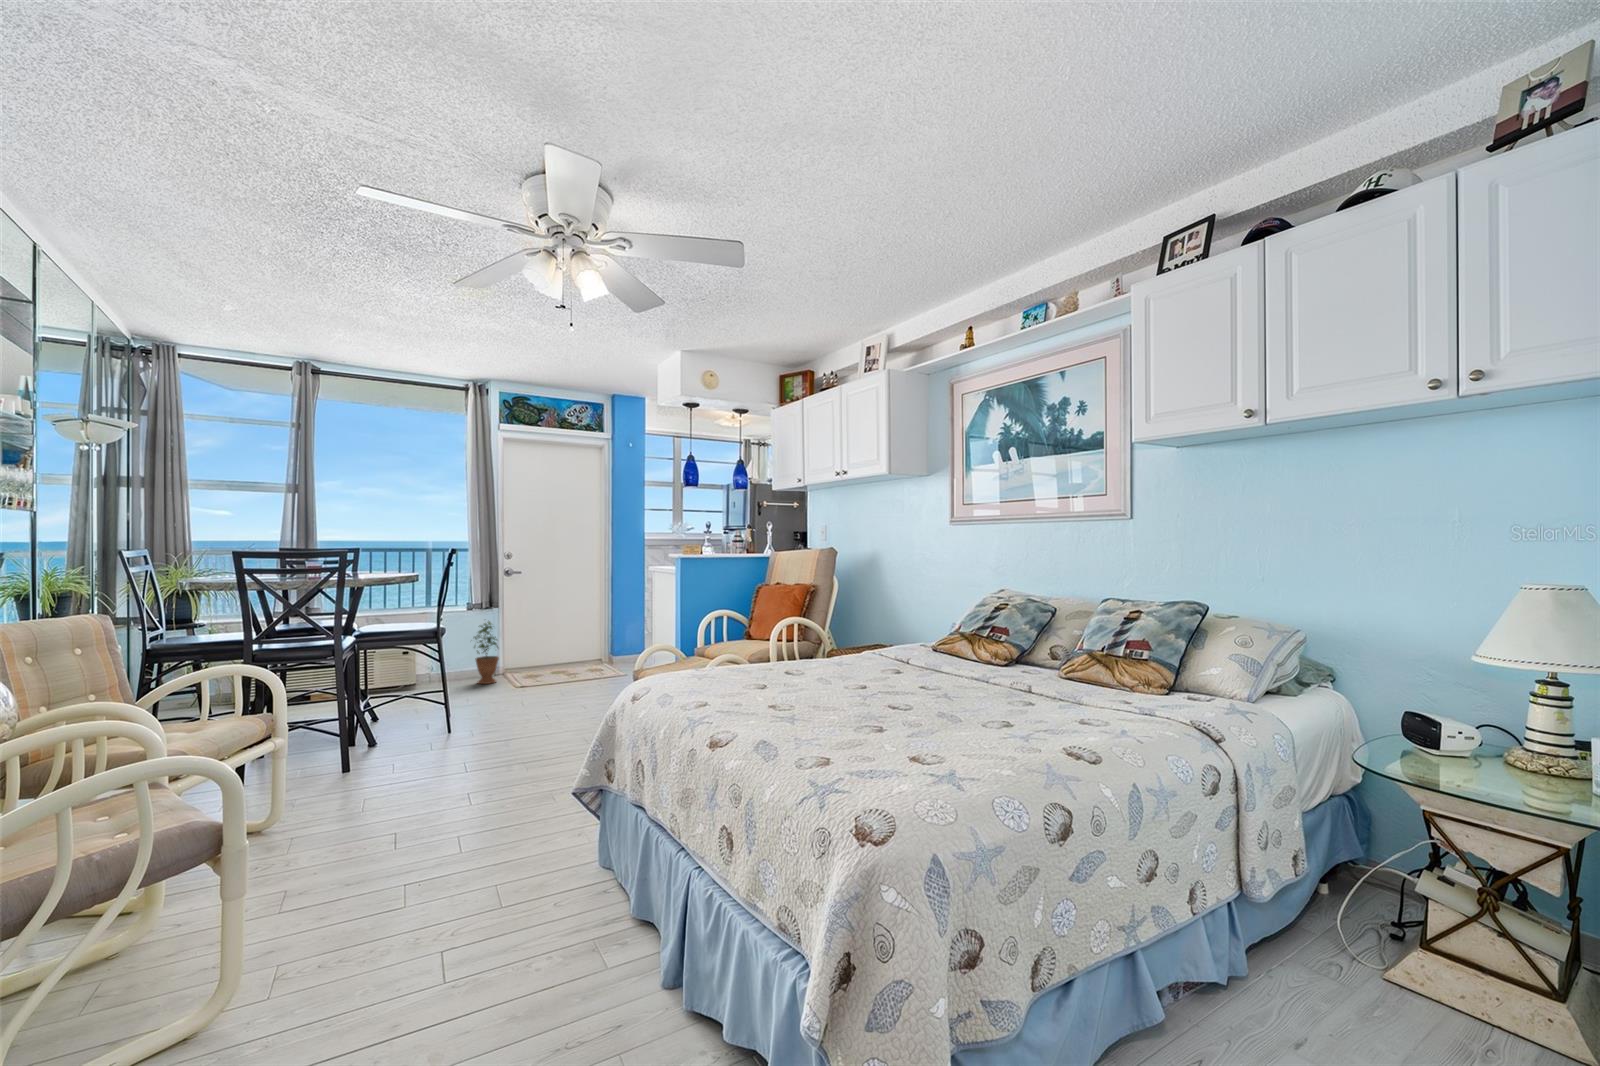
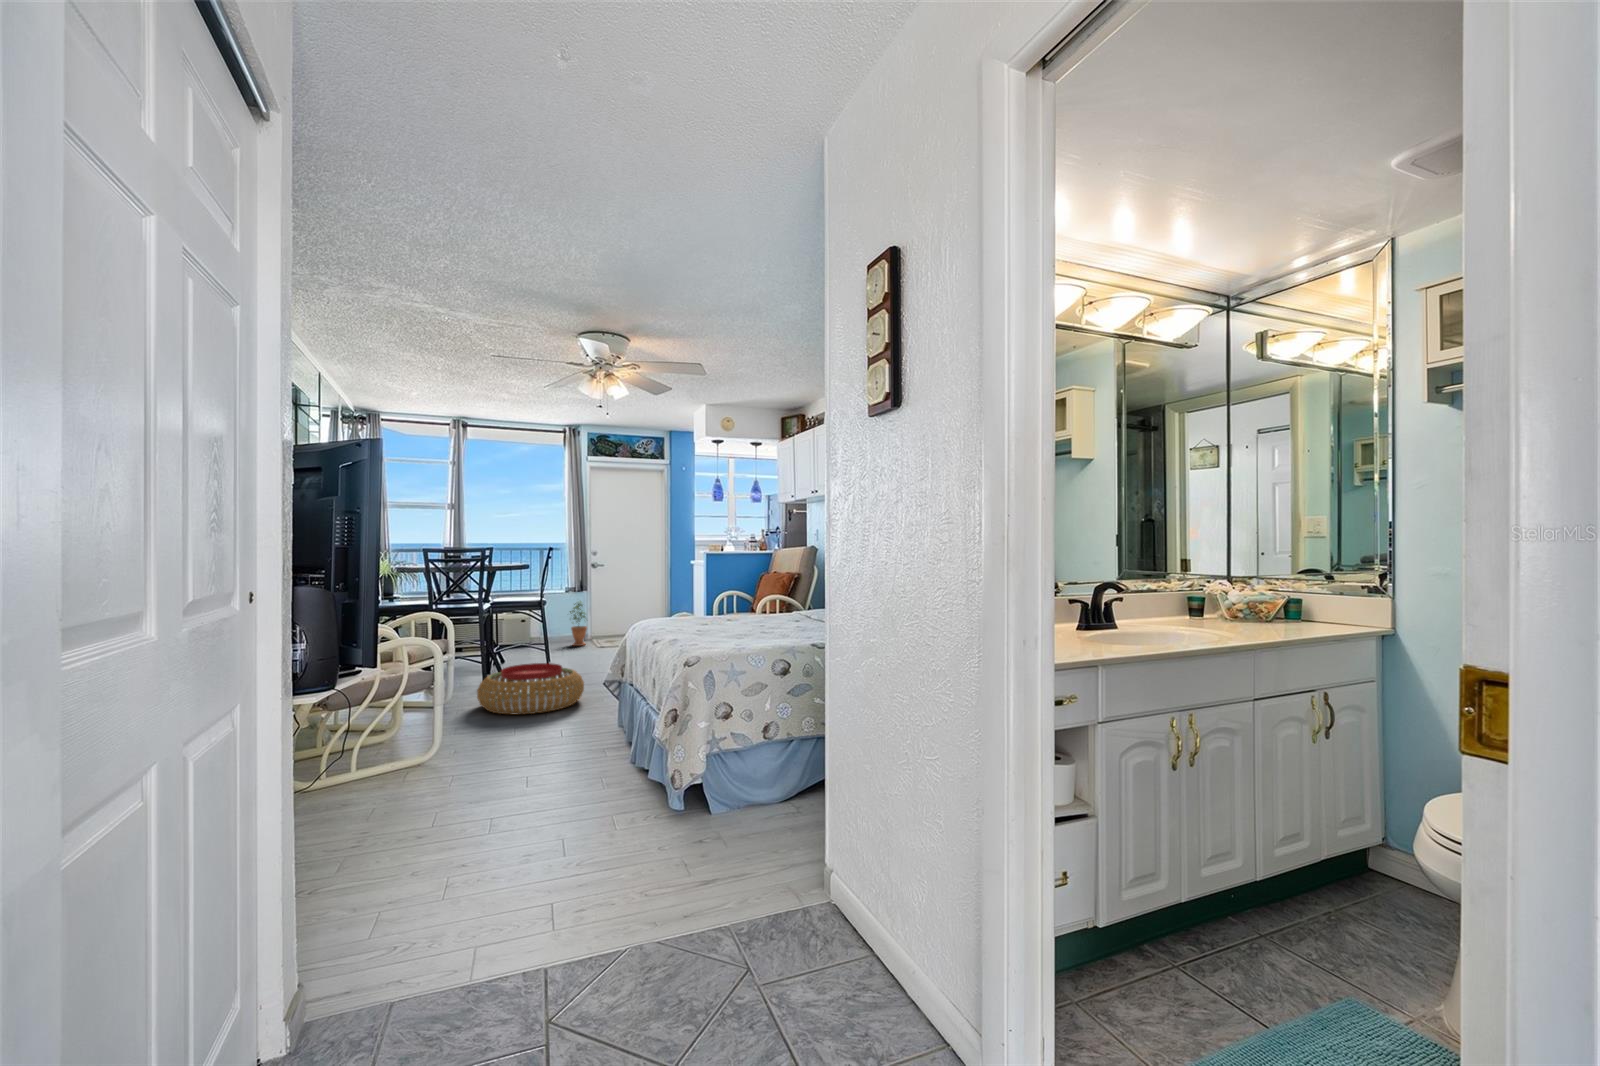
pouf: none [330,736,518,838] -> present [477,663,584,714]

